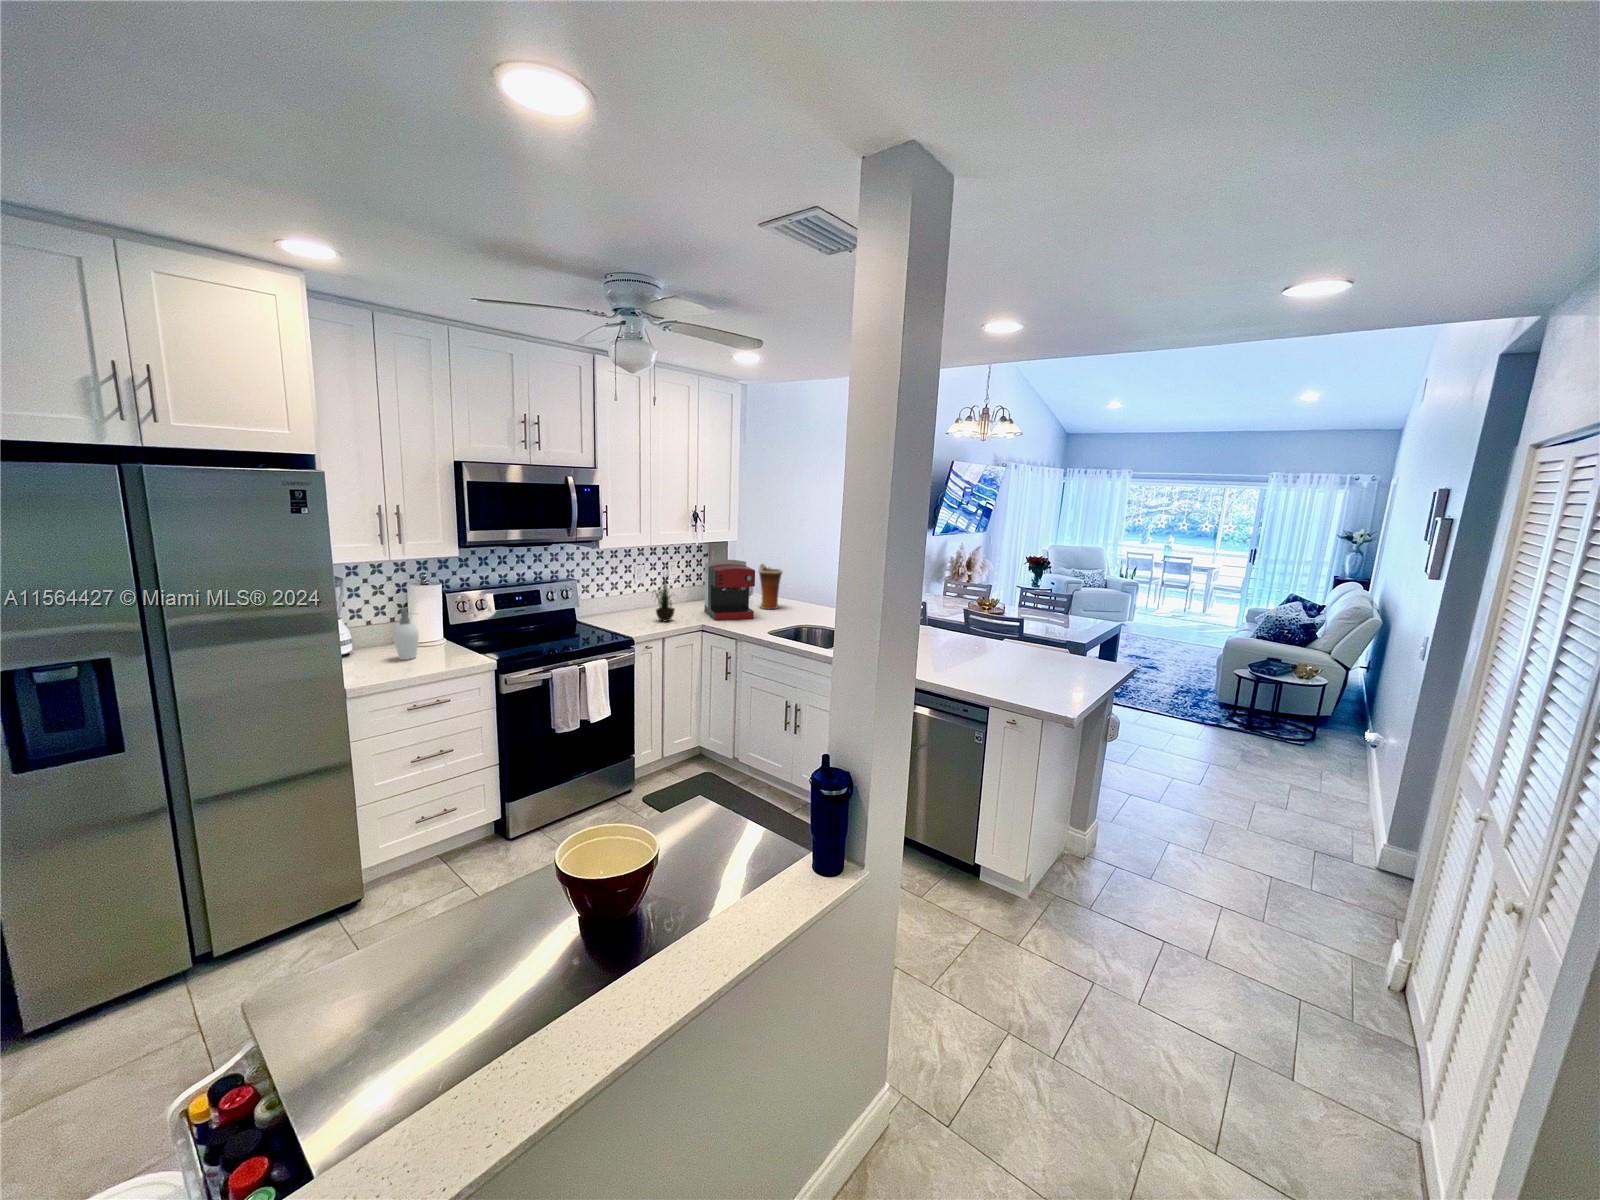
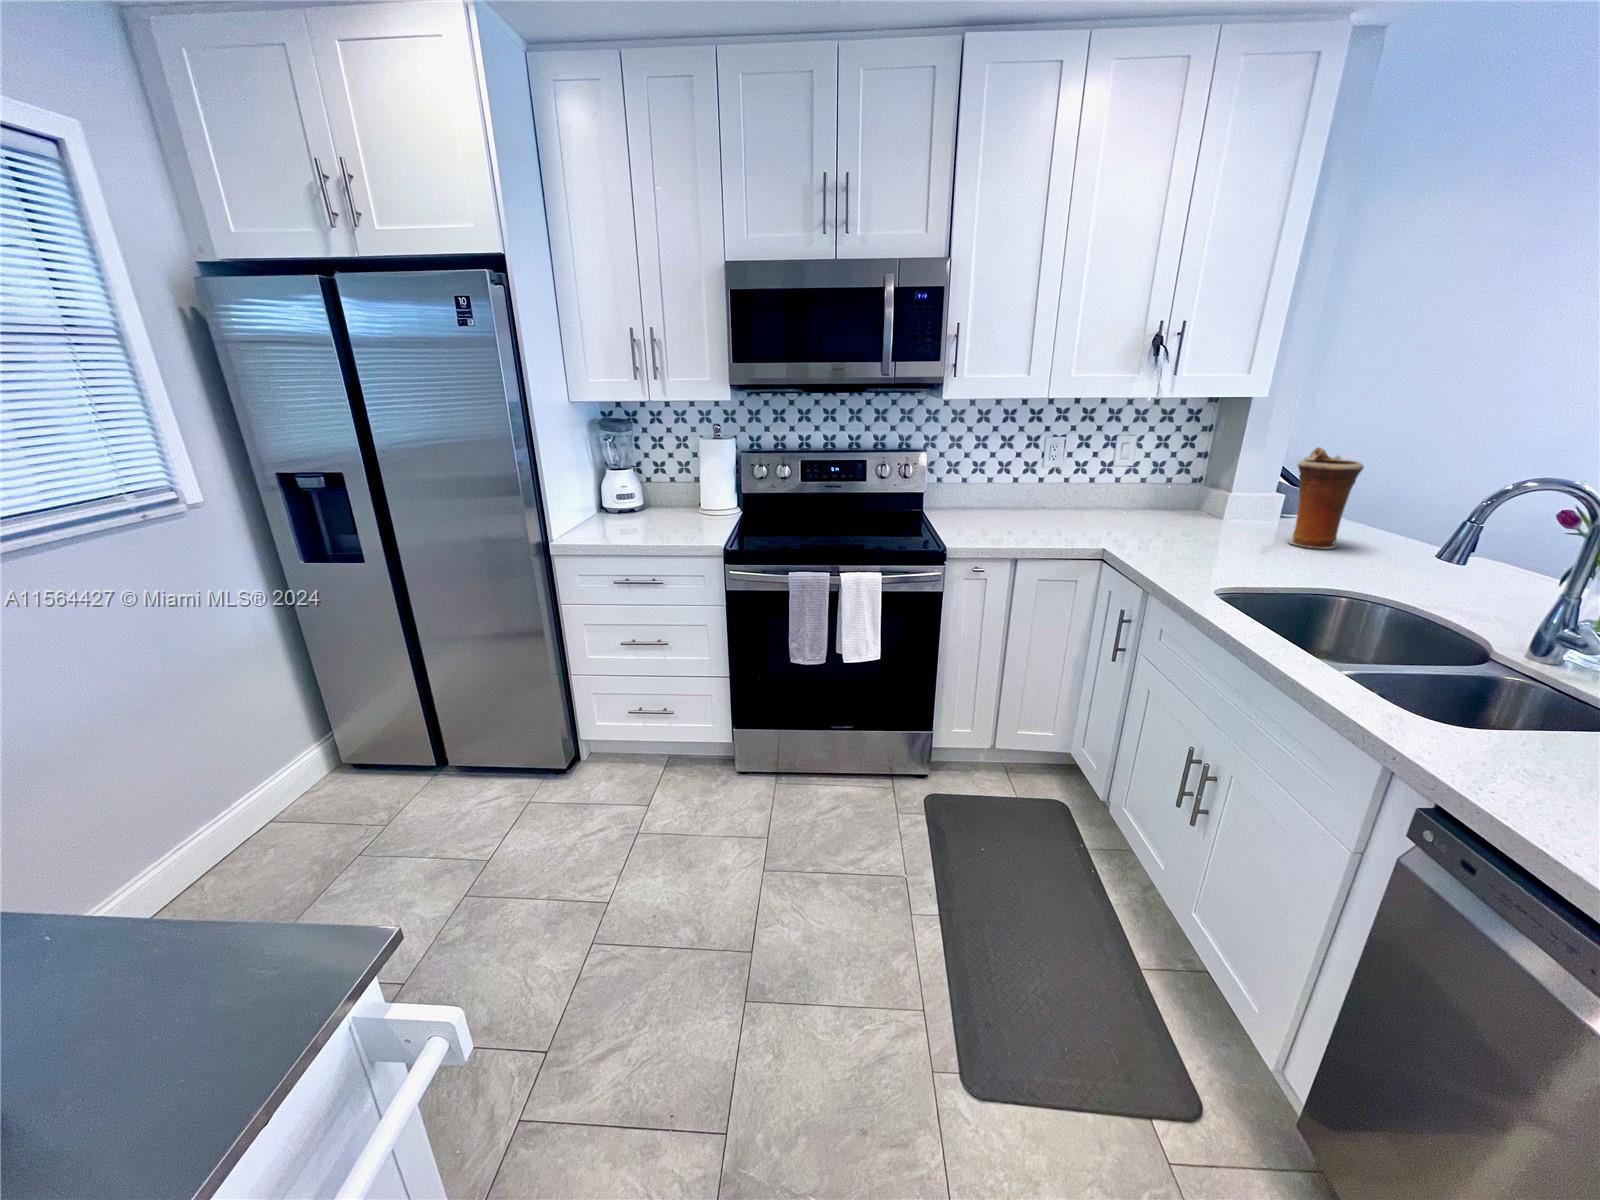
coffee maker: present [705,559,755,620] -> none [1137,431,1251,558]
potted plant: present [654,575,676,621] -> none [1020,429,1079,536]
soap dispenser: present [393,609,419,660] -> none [656,465,683,527]

